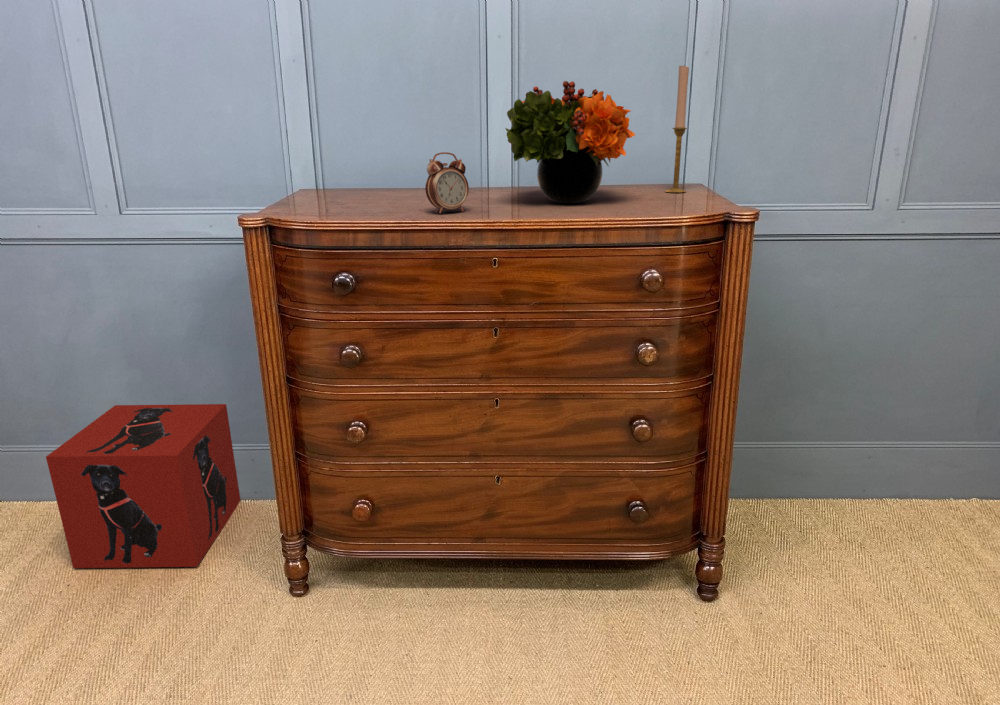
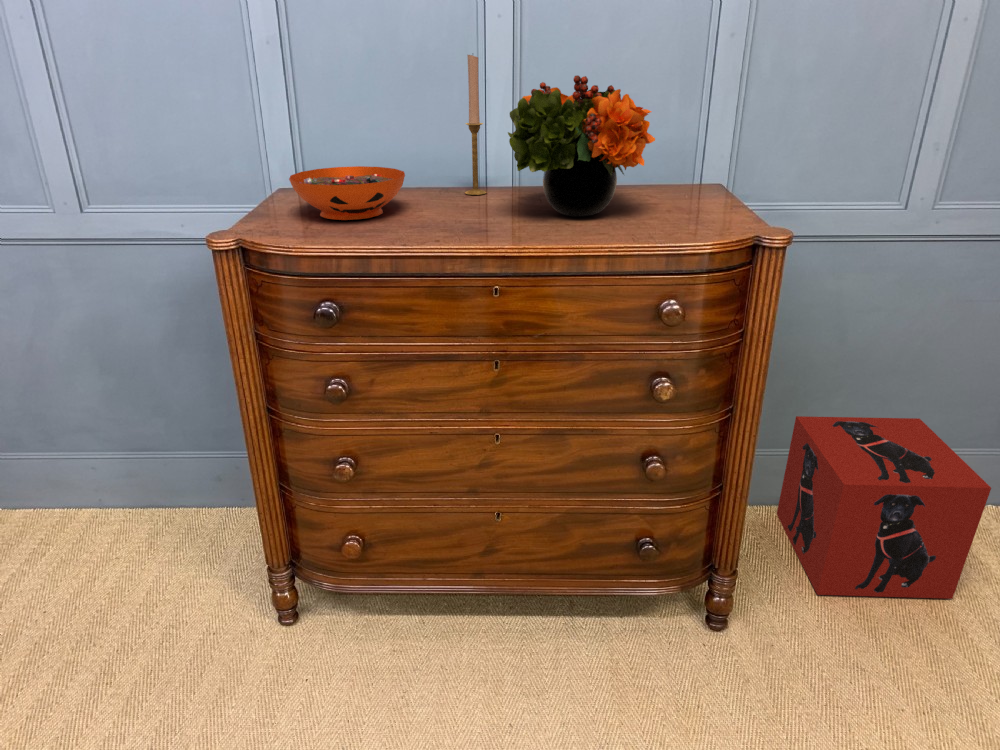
candlestick: present [666,66,689,192] -> present [465,55,486,195]
alarm clock: present [425,152,469,213] -> none [417,163,466,233]
decorative bowl: none [313,166,415,206] -> present [289,166,405,220]
storage box: present [46,404,241,568] -> present [777,416,991,599]

